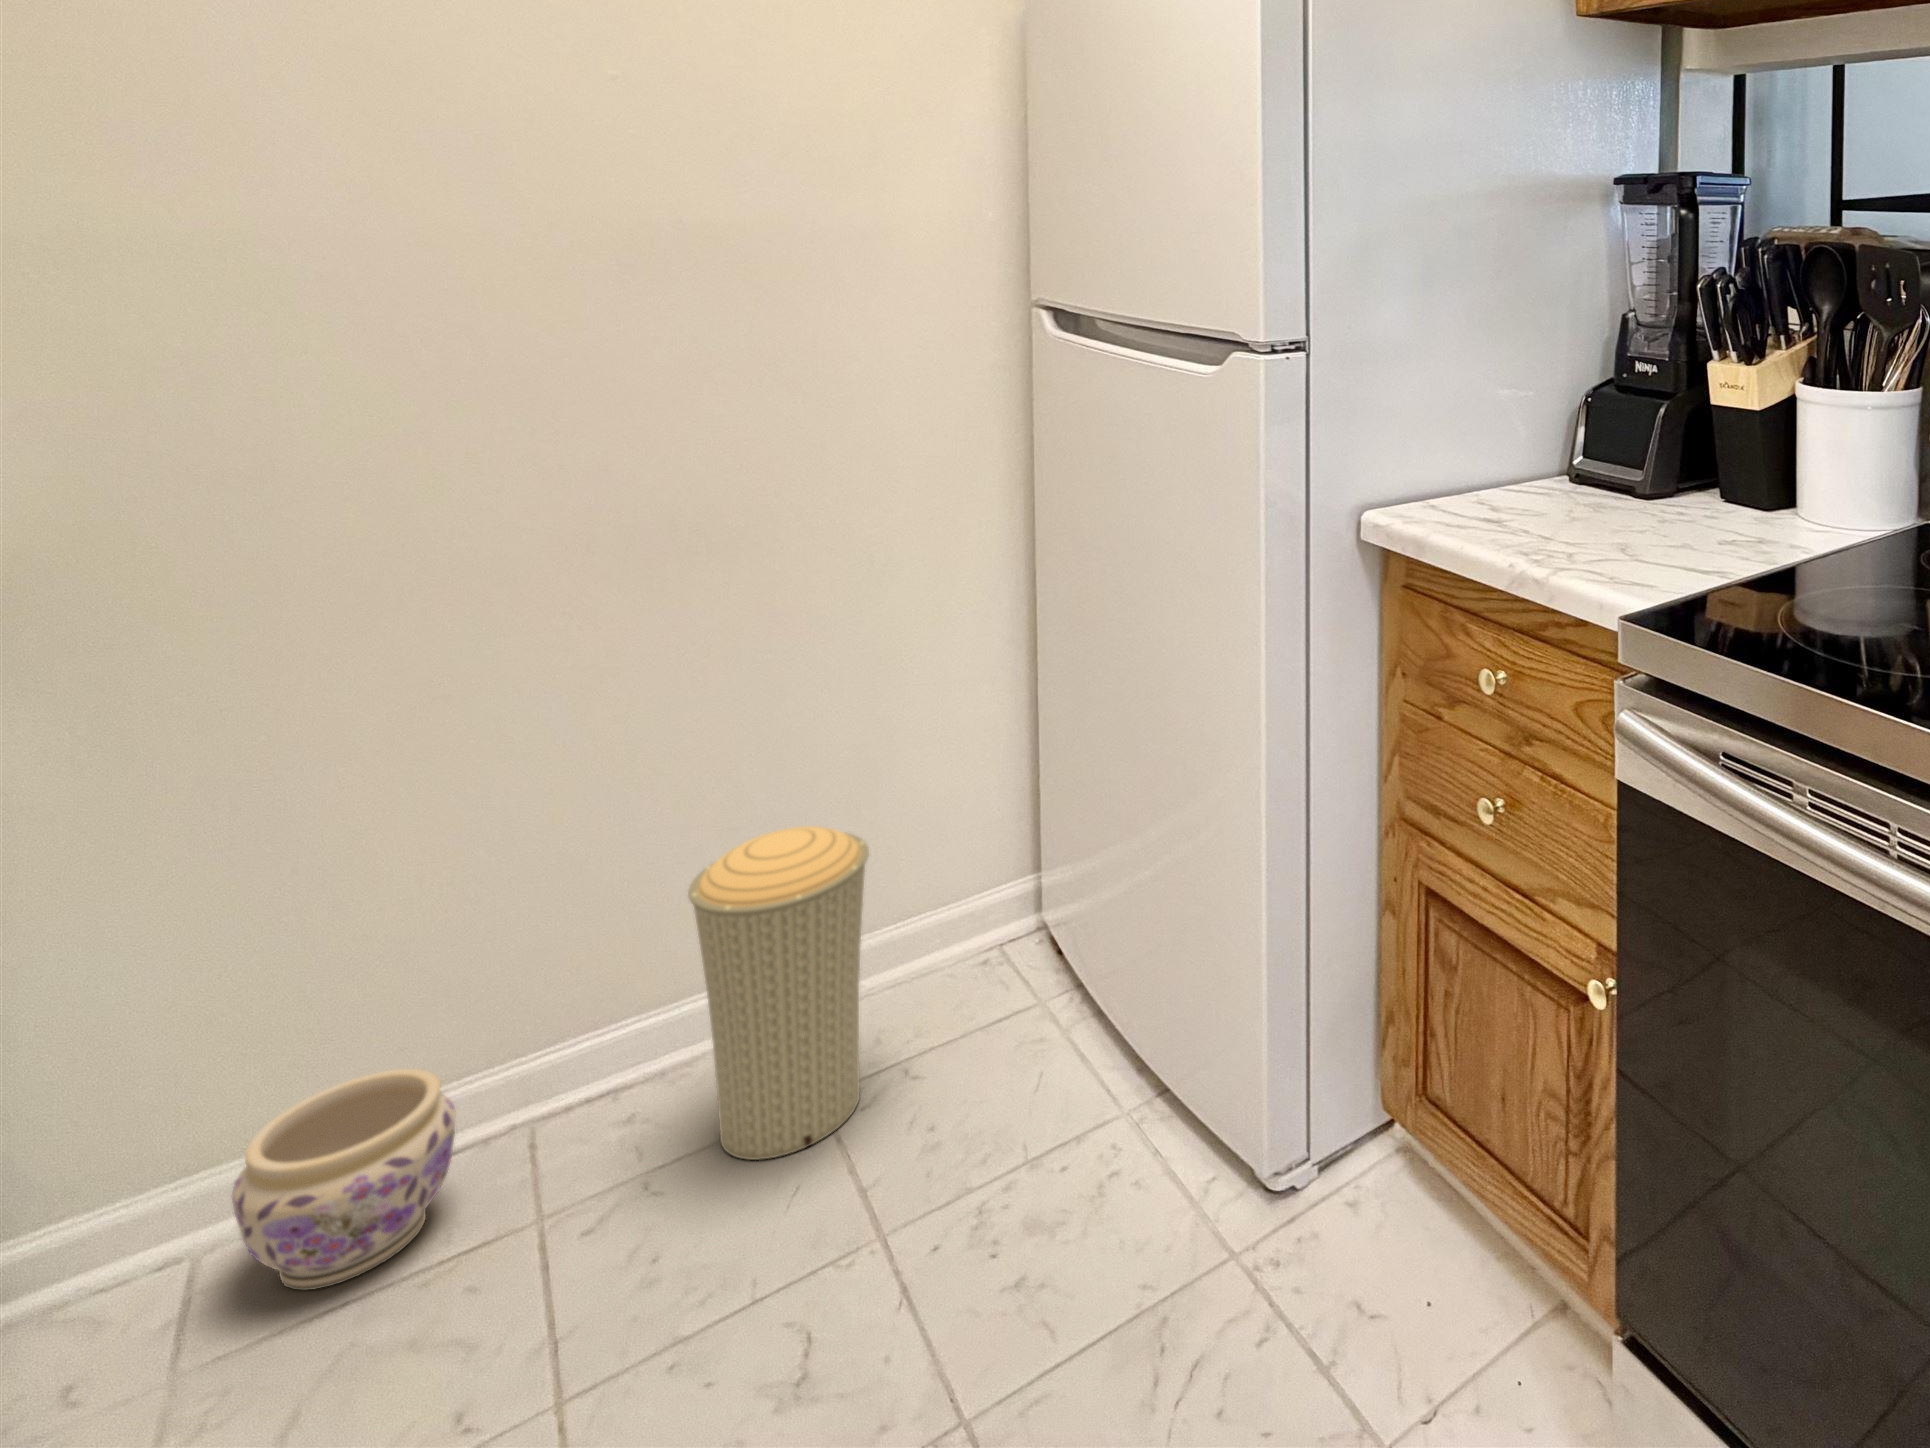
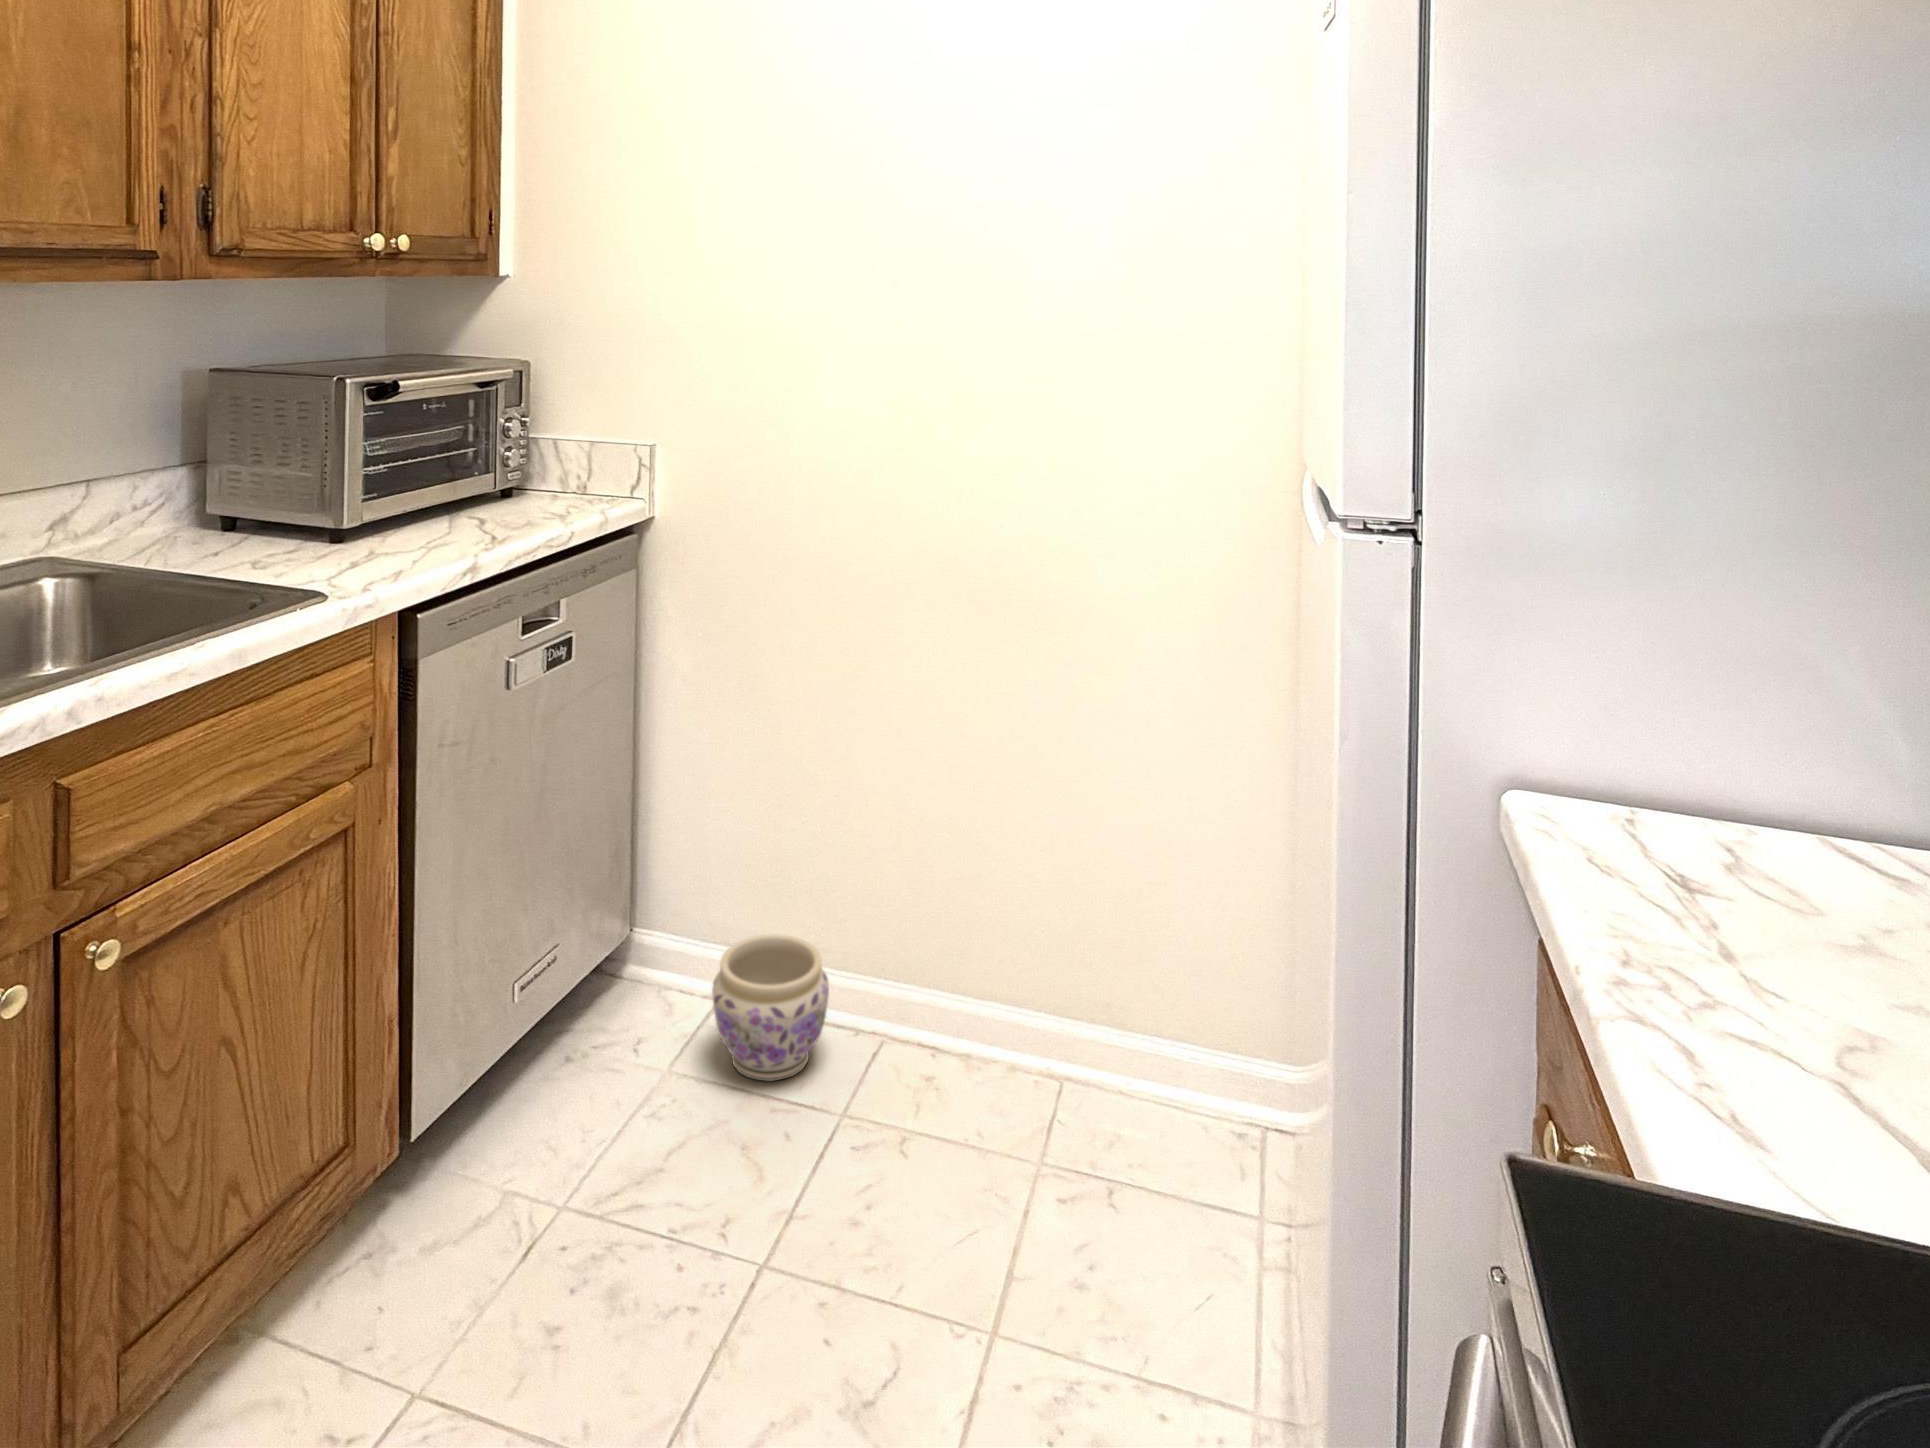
trash can: present [688,826,869,1160] -> none [948,885,1092,1201]

